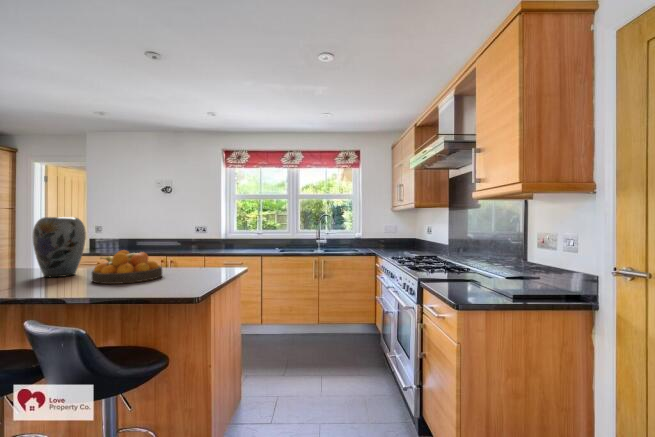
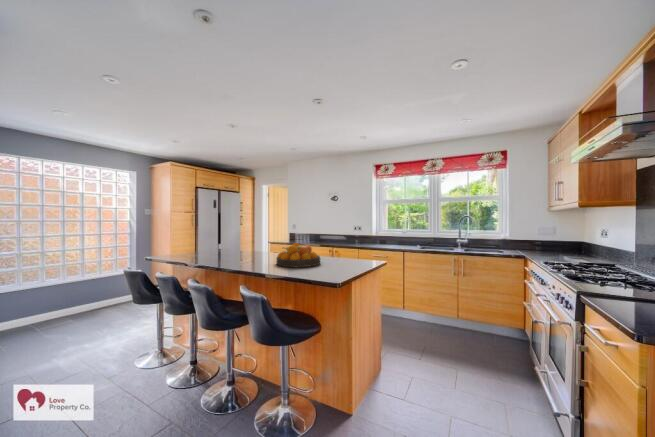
vase: present [32,217,86,277] -> none [248,219,276,259]

